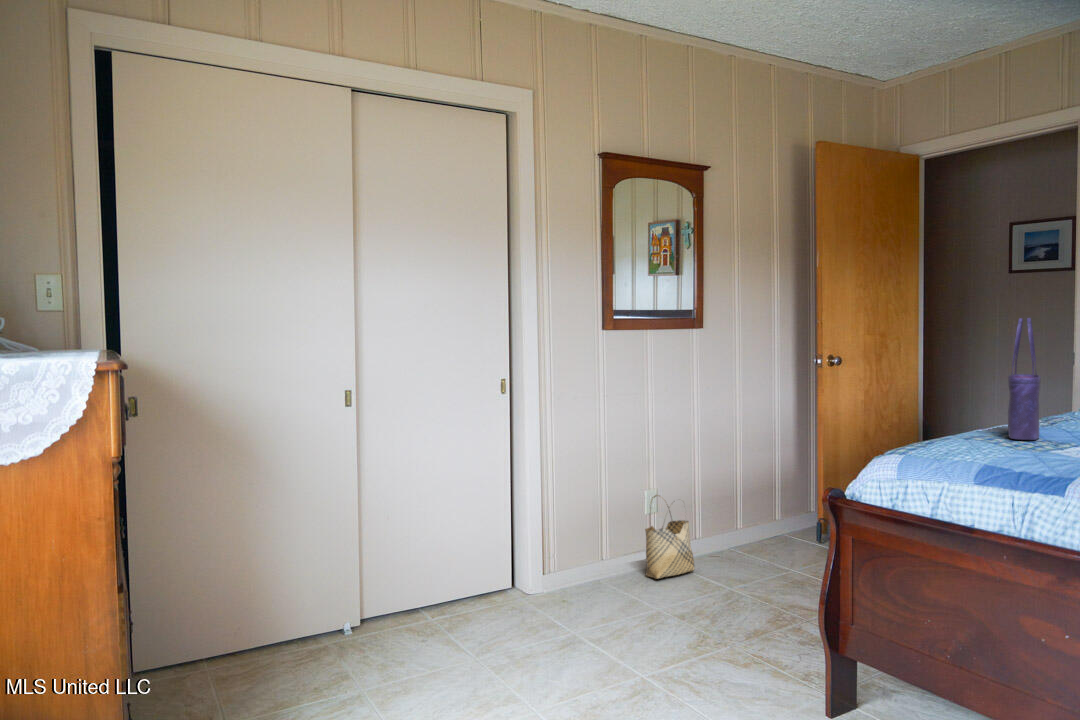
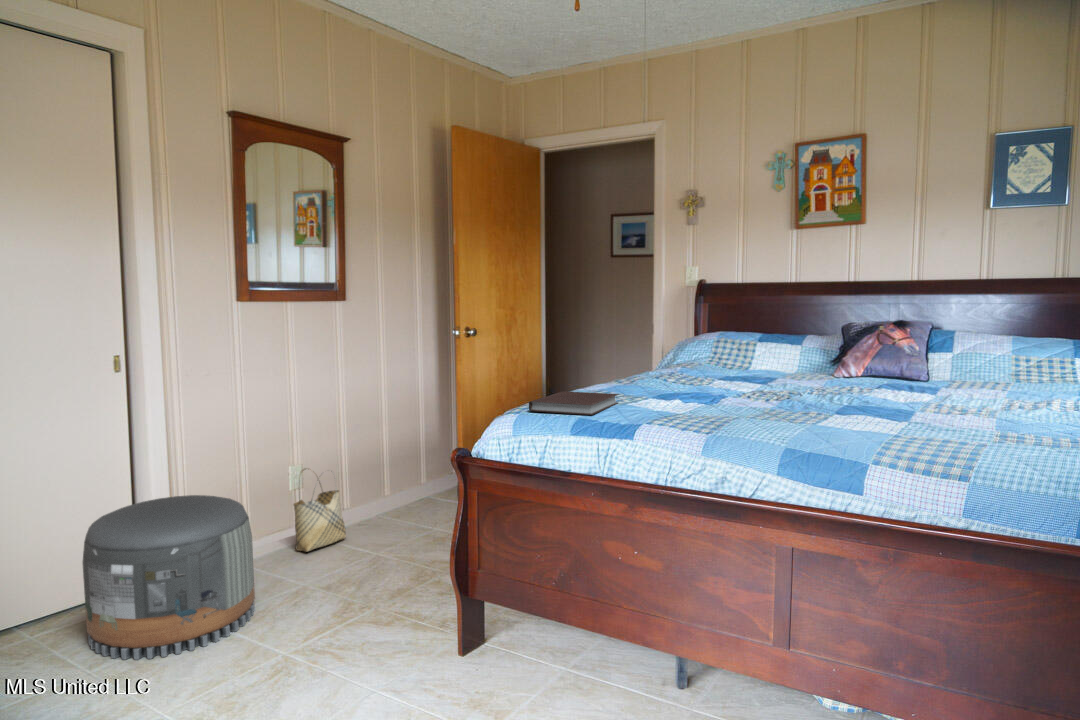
tote bag: present [1008,318,1040,440] -> none [600,294,622,395]
notebook: none [917,433,1038,463] -> present [529,391,618,415]
pouf: none [474,510,612,656] -> present [83,495,255,660]

